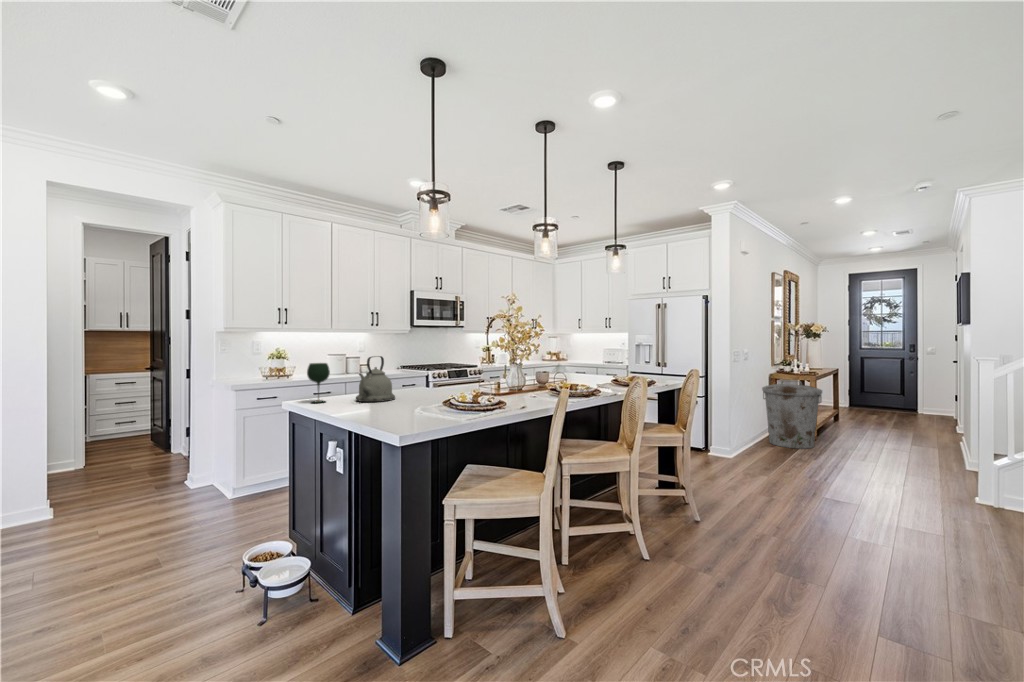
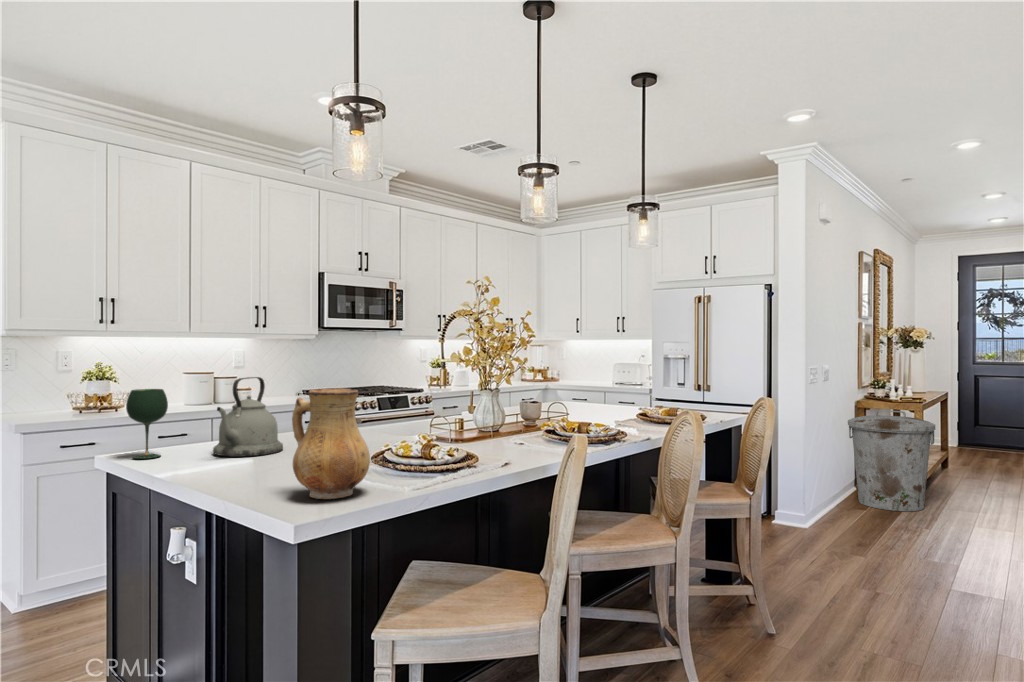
ceramic pitcher: none [405,361,448,422] -> present [292,388,370,499]

